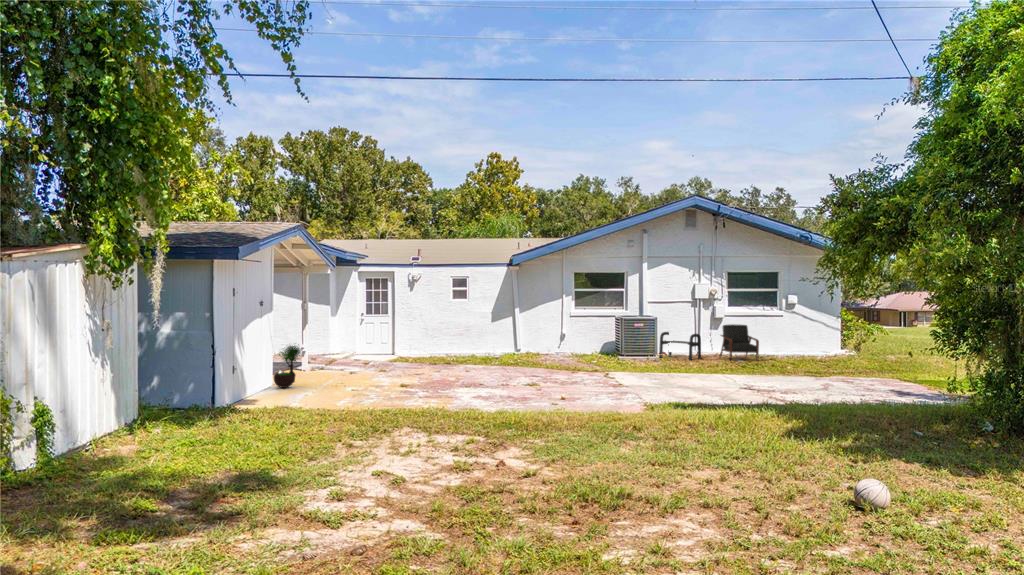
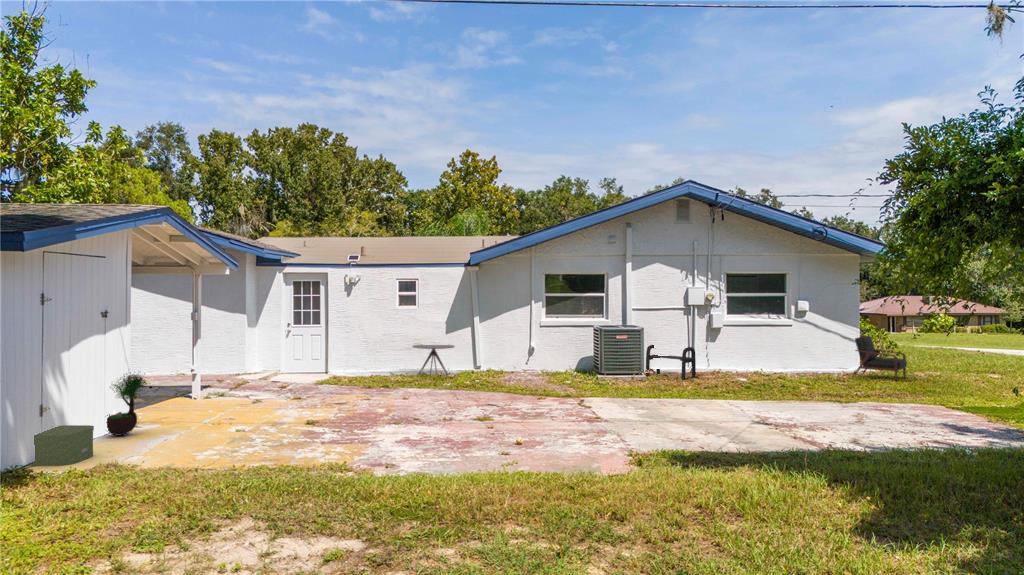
chair: present [720,324,759,361] -> present [853,336,907,381]
round table: none [465,331,500,358] -> present [412,344,455,376]
storage box: none [247,377,282,401] -> present [29,425,94,466]

